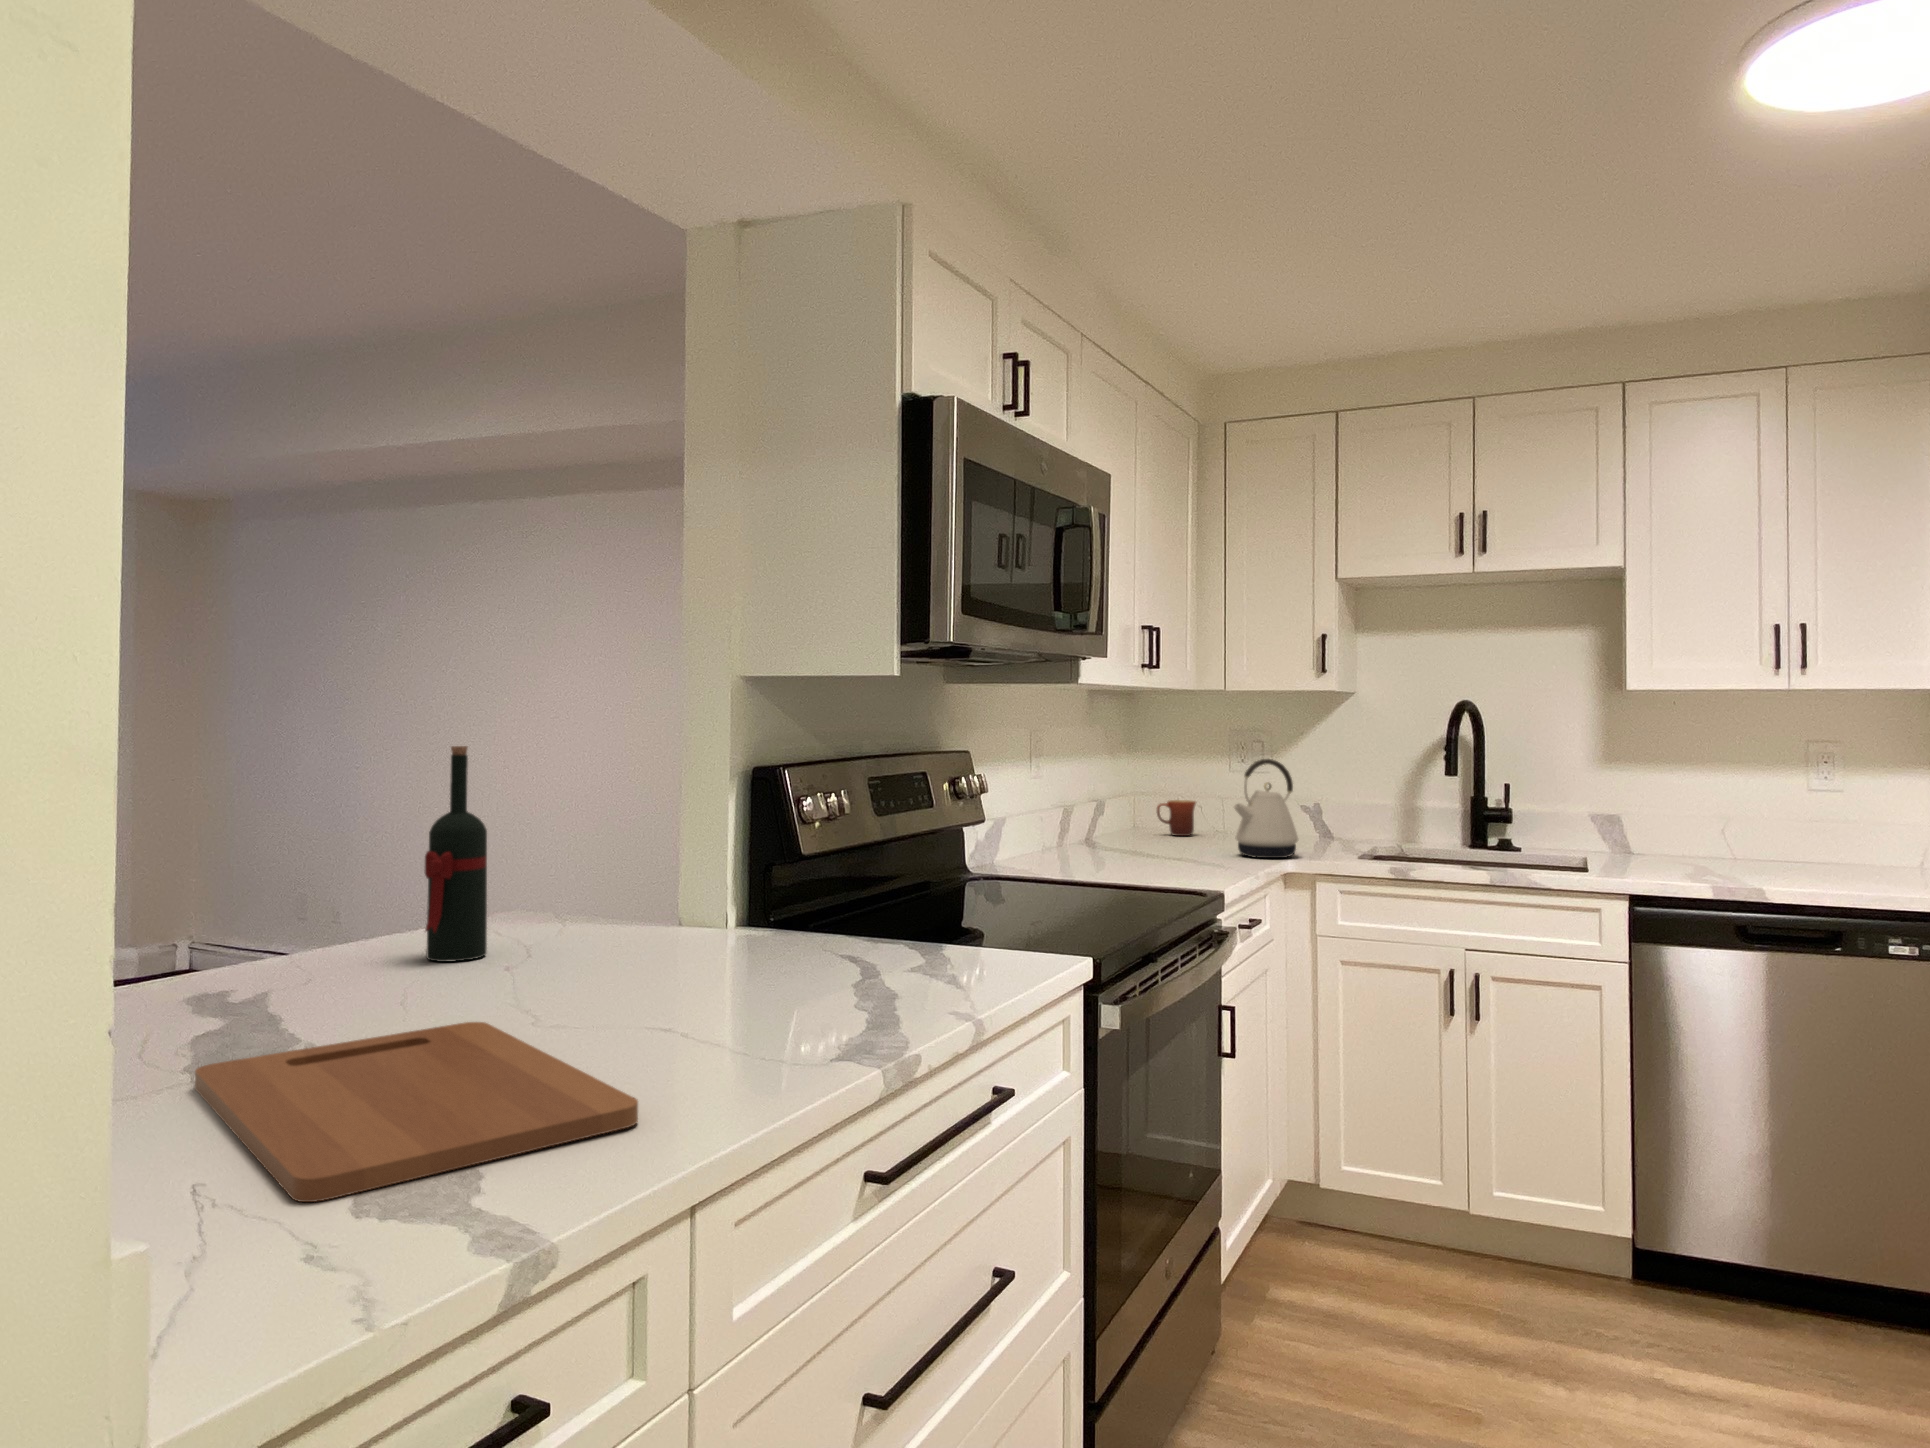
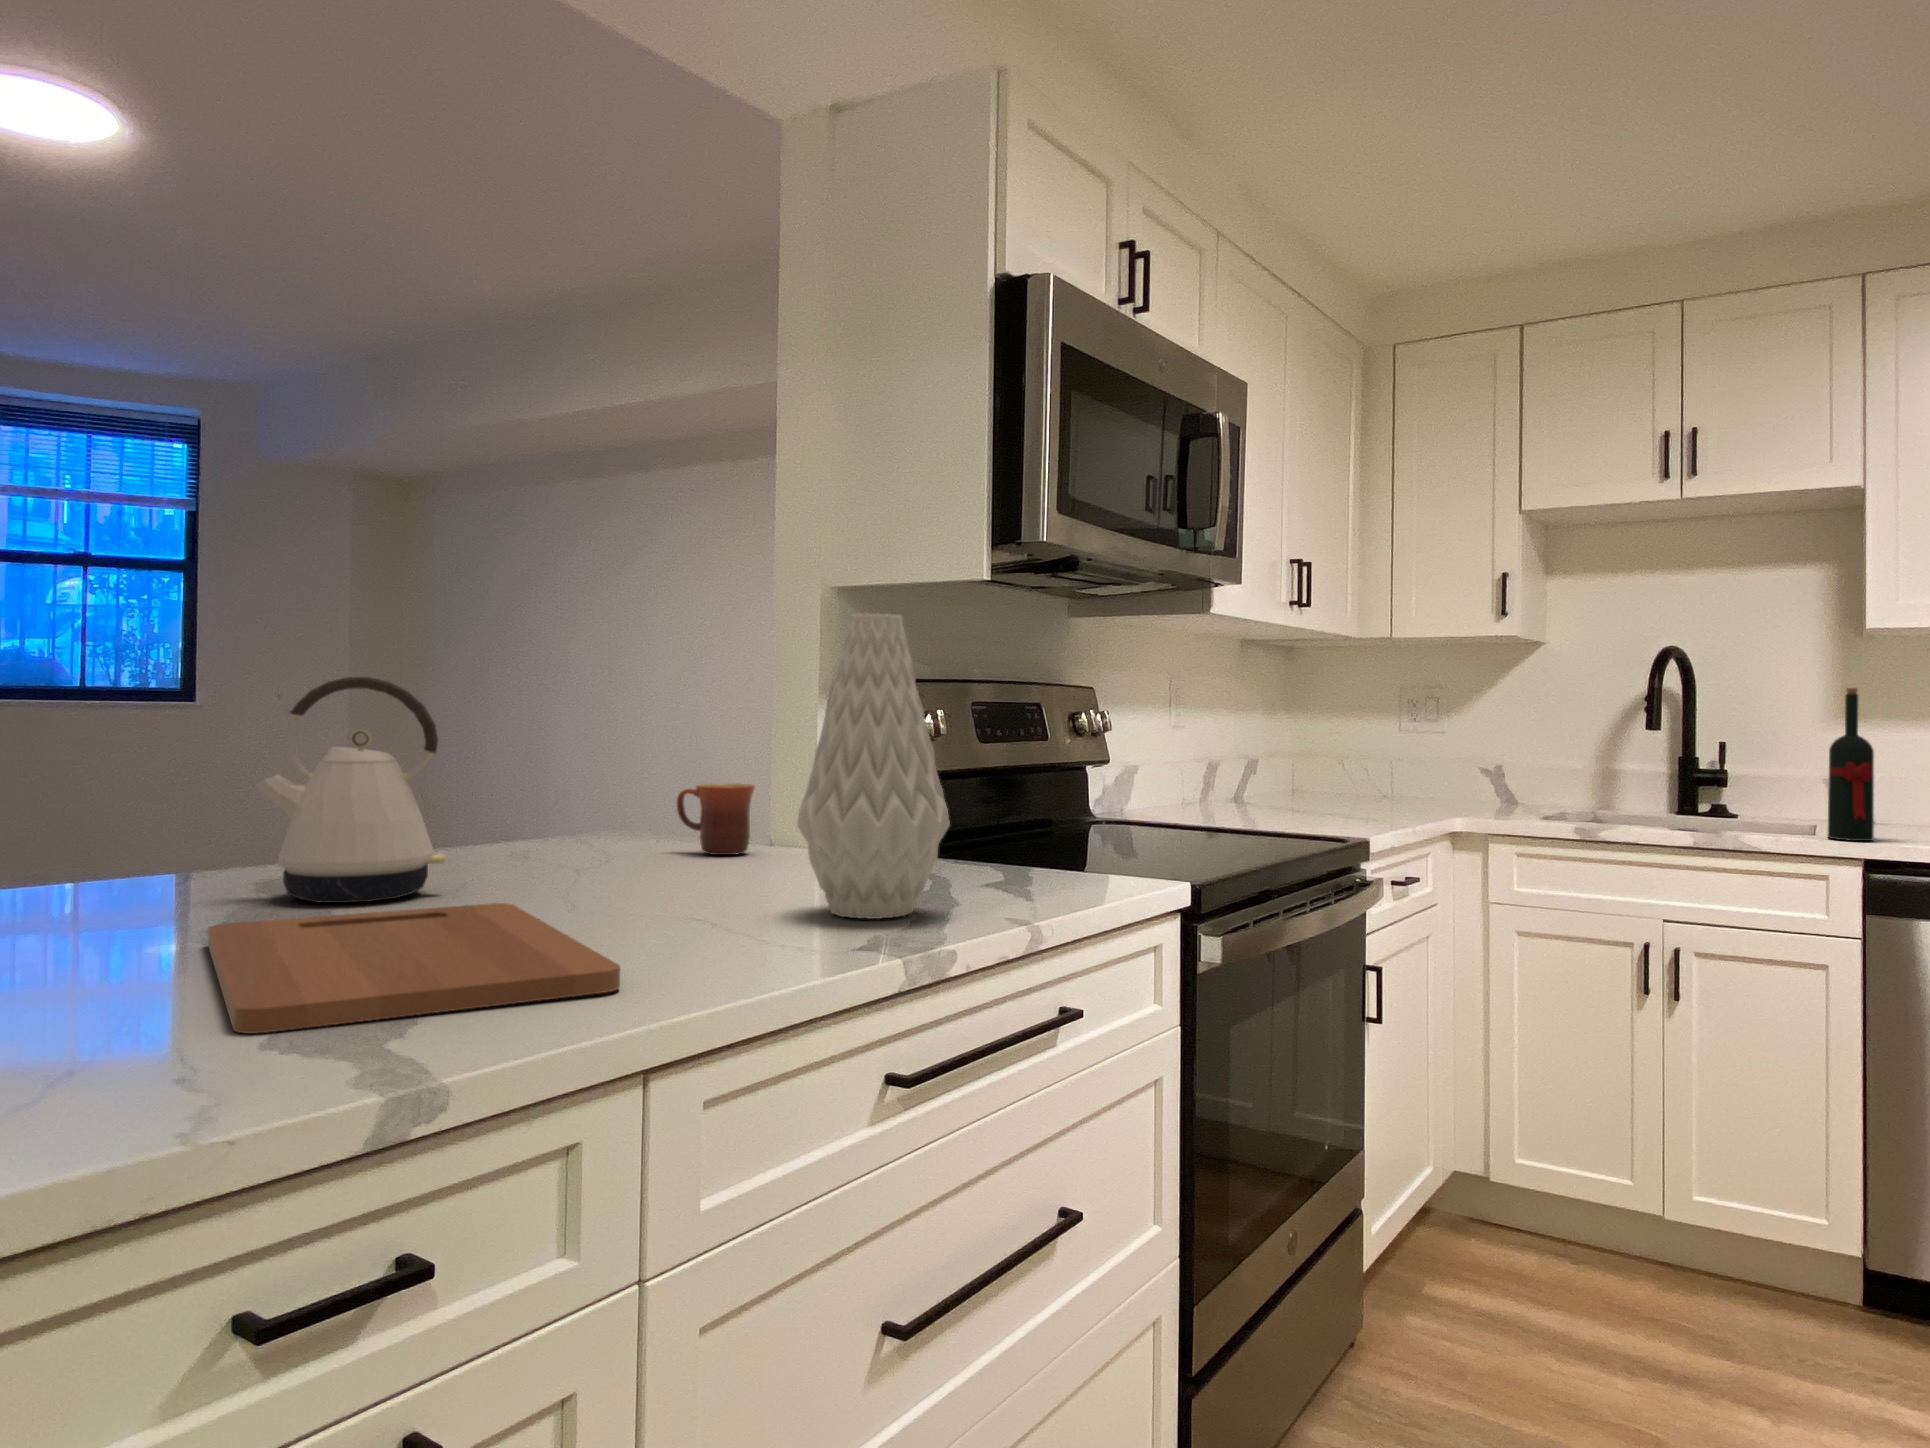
vase: none [754,733,894,1017] -> present [797,614,950,919]
wine bottle: present [425,746,487,962] -> present [1828,688,1874,841]
kettle: present [1234,759,1298,858] -> present [256,677,447,903]
mug: present [1157,800,1196,836] -> present [677,783,755,855]

